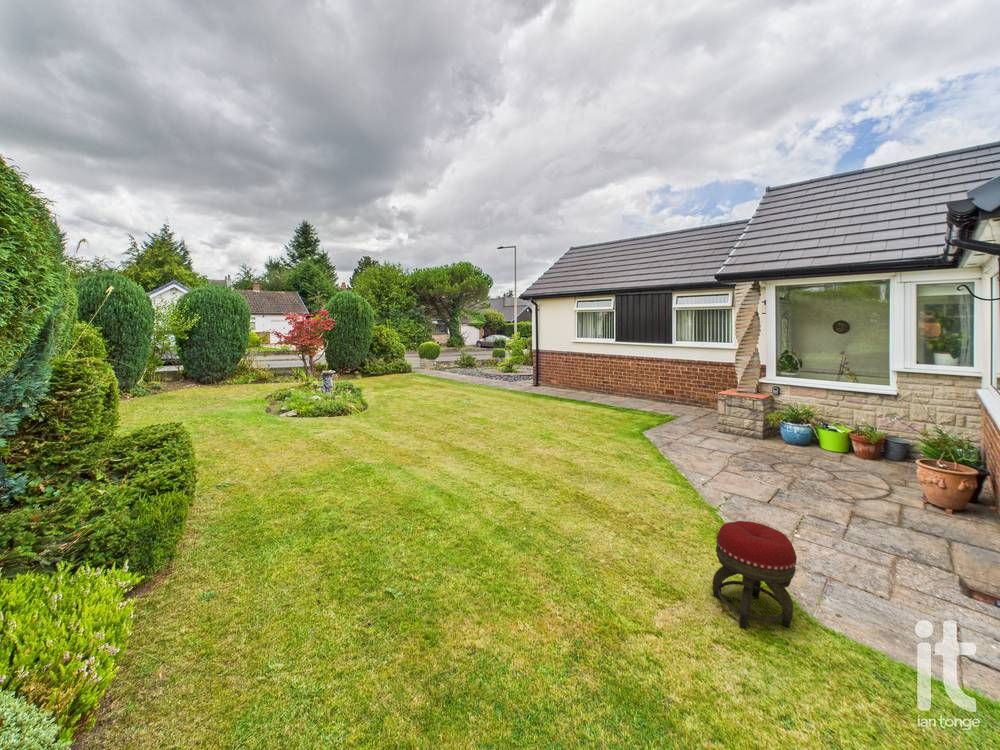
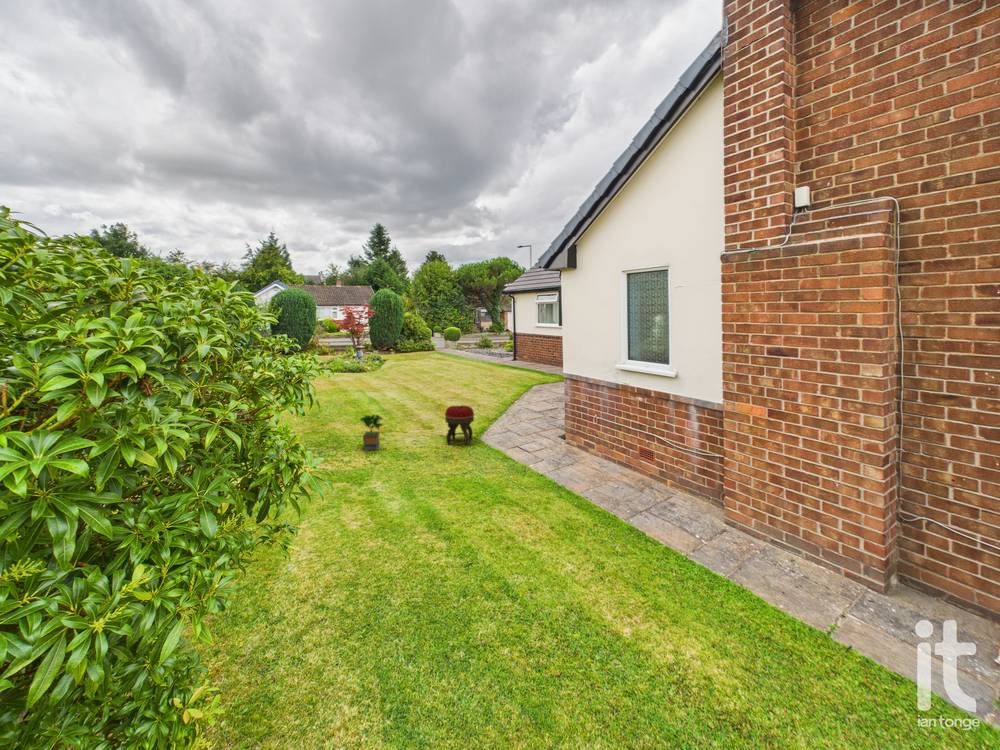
potted tree: none [555,575,628,690] -> present [360,415,382,450]

